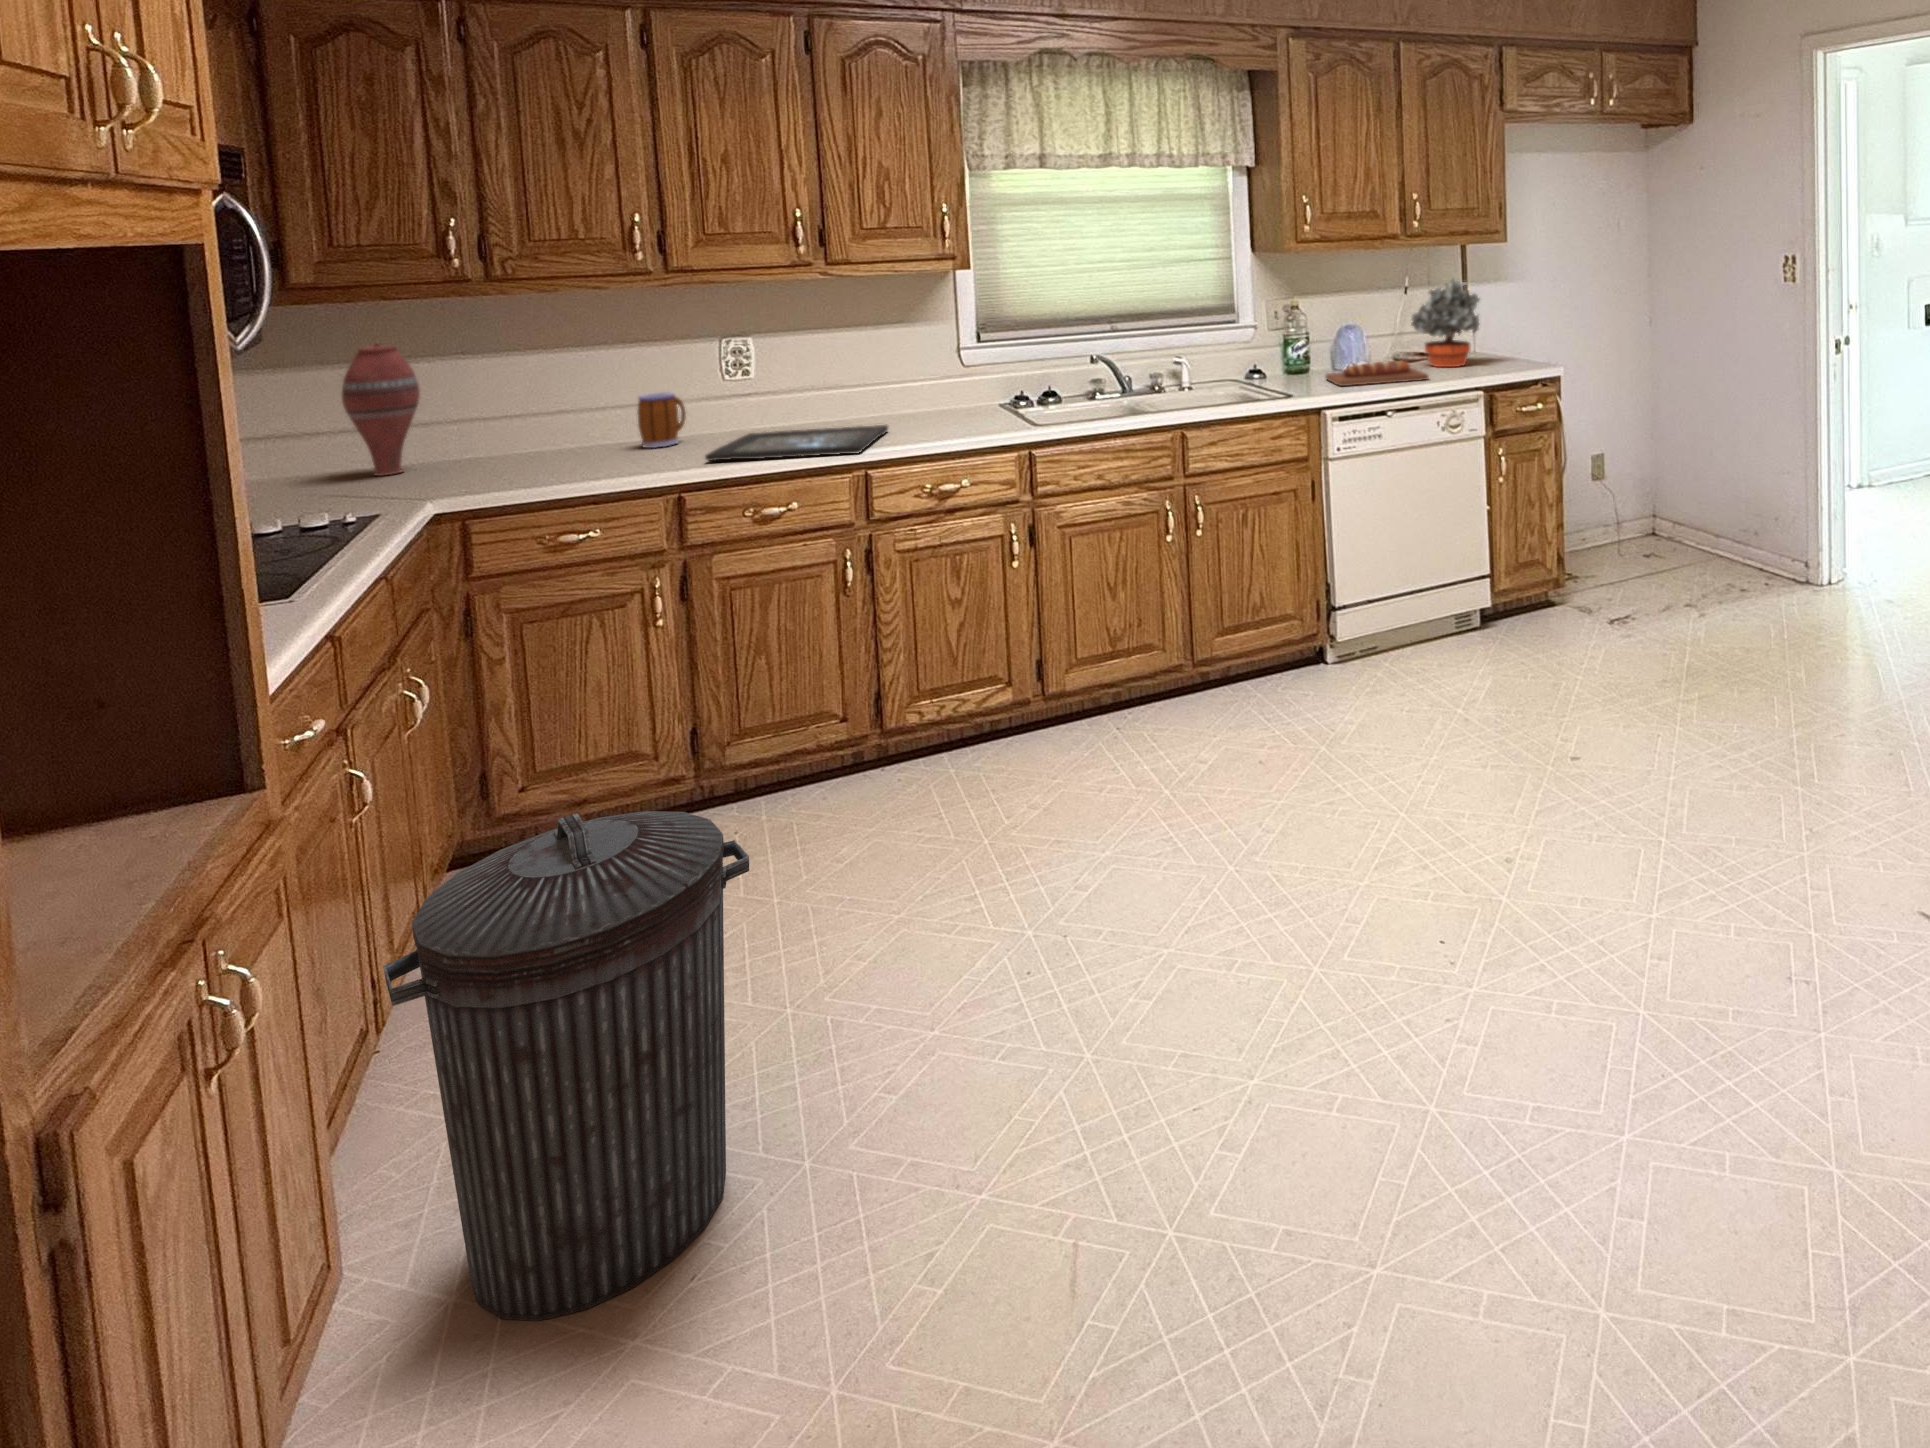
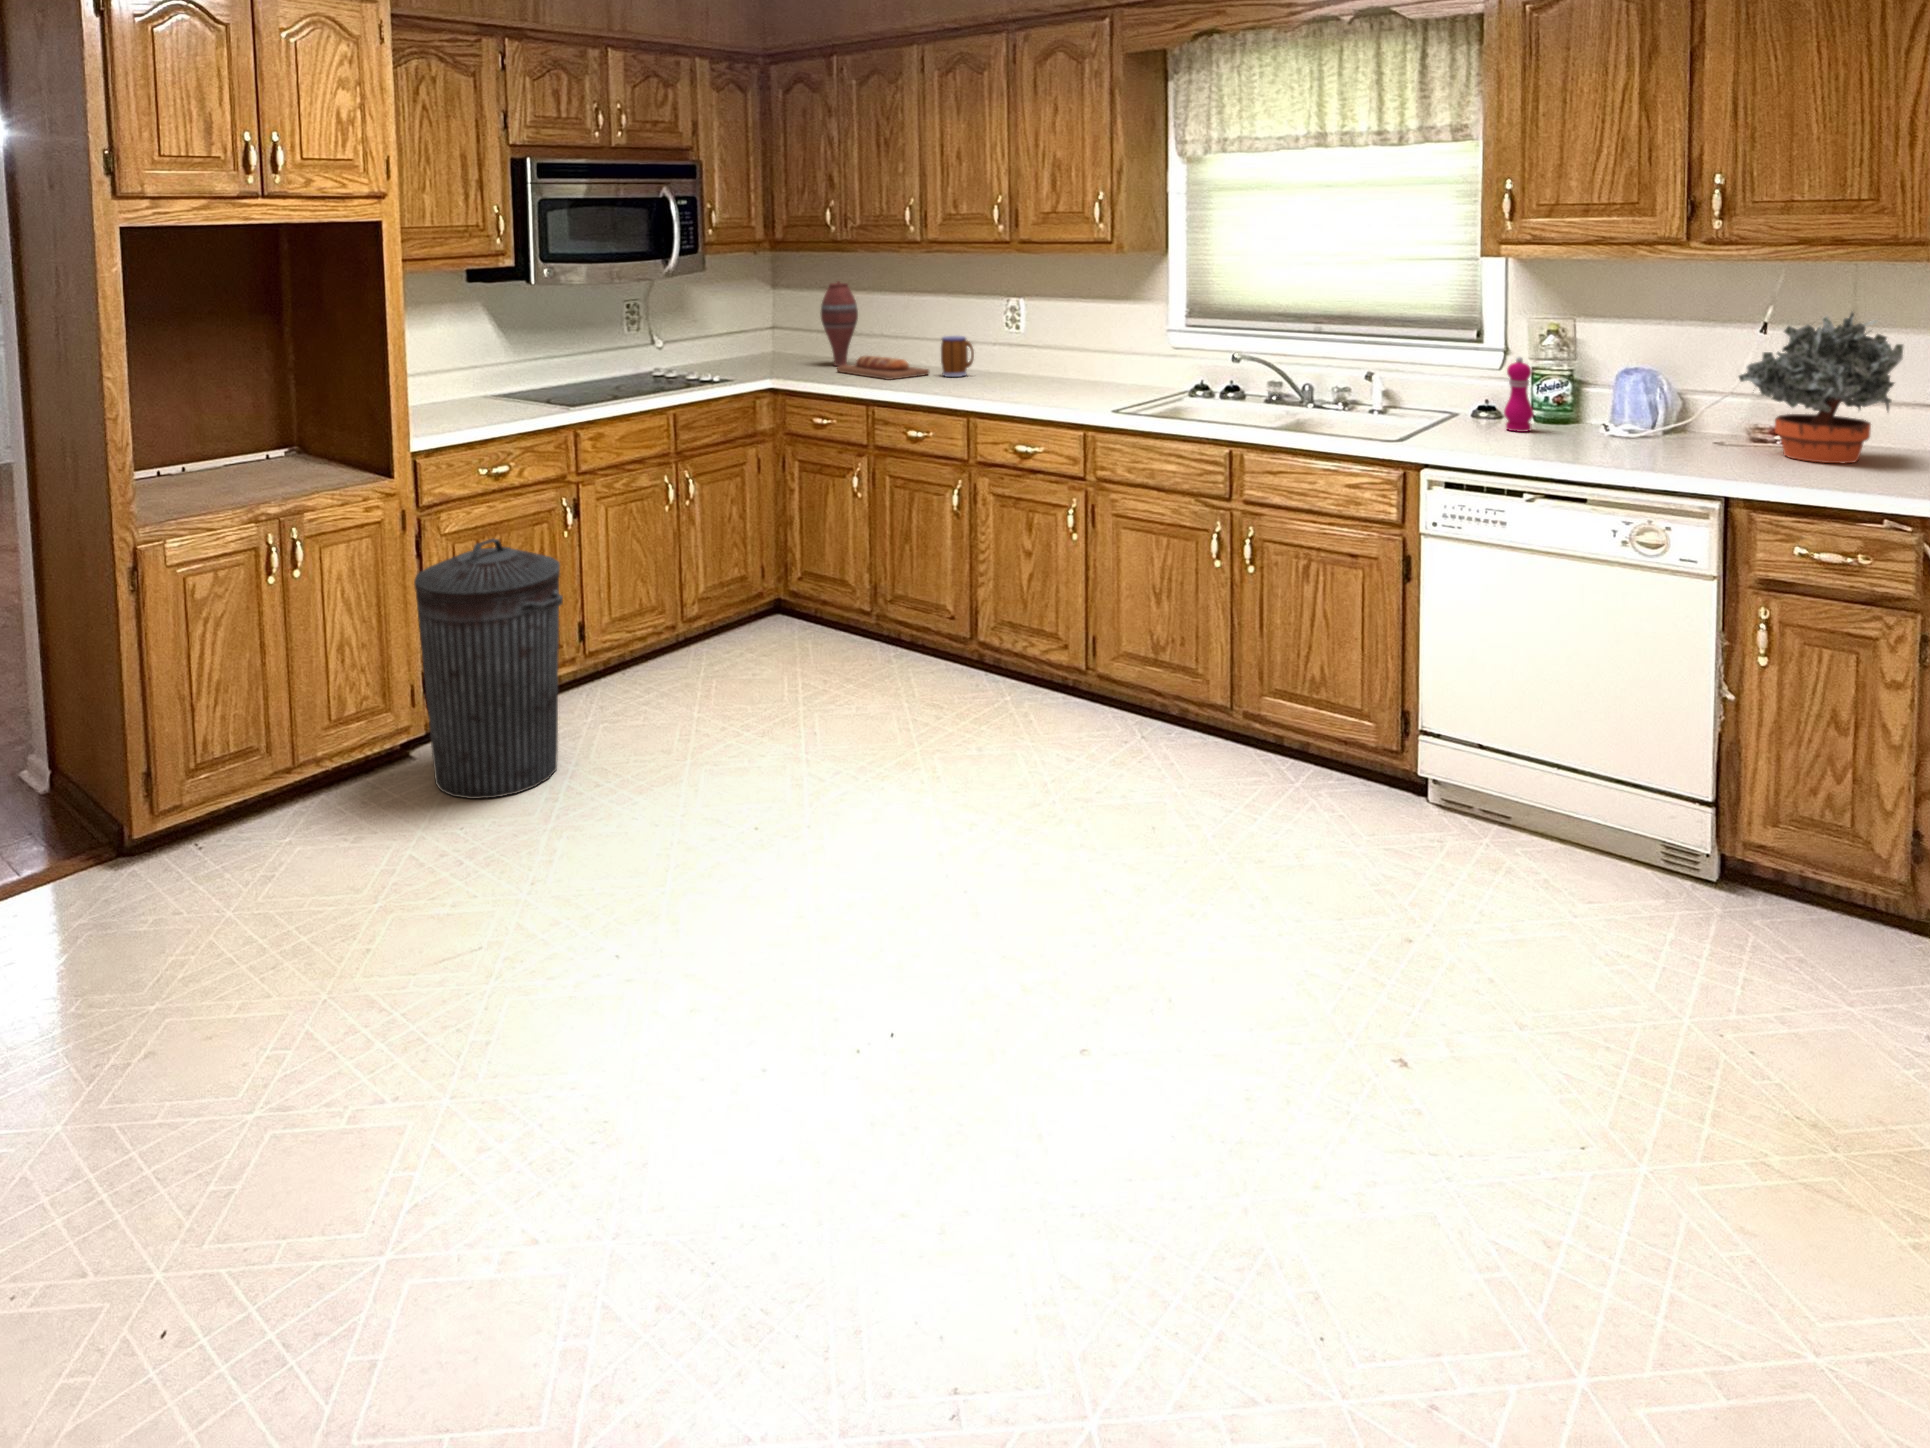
pepper mill: none [1288,328,1307,382] -> present [1504,357,1534,432]
bread loaf: present [1326,361,1429,386] -> present [837,355,929,380]
tray: present [705,425,888,461] -> none [910,377,1055,403]

